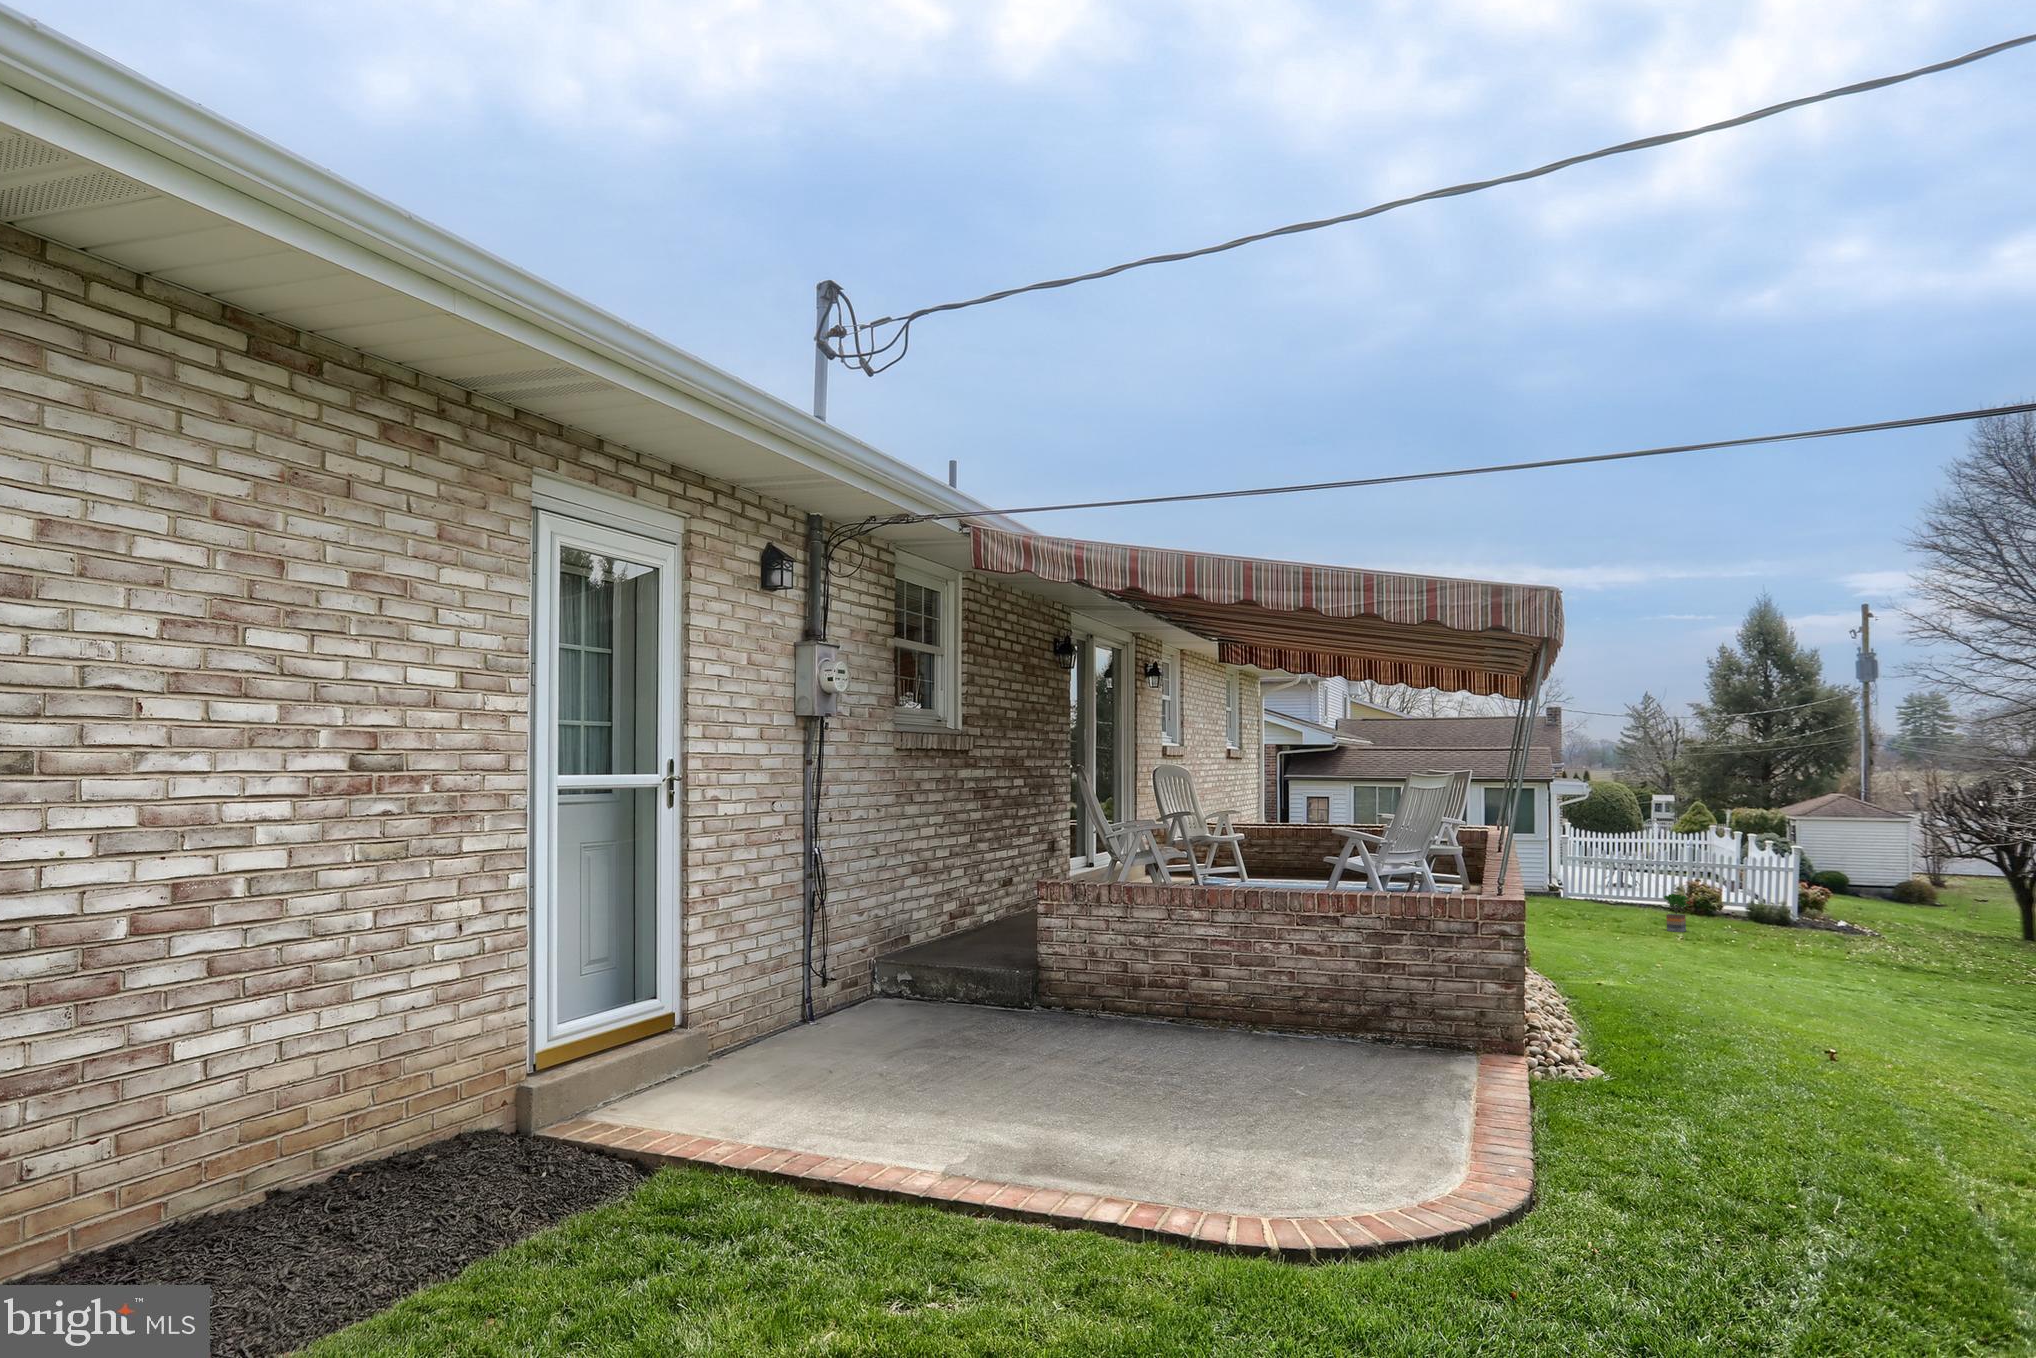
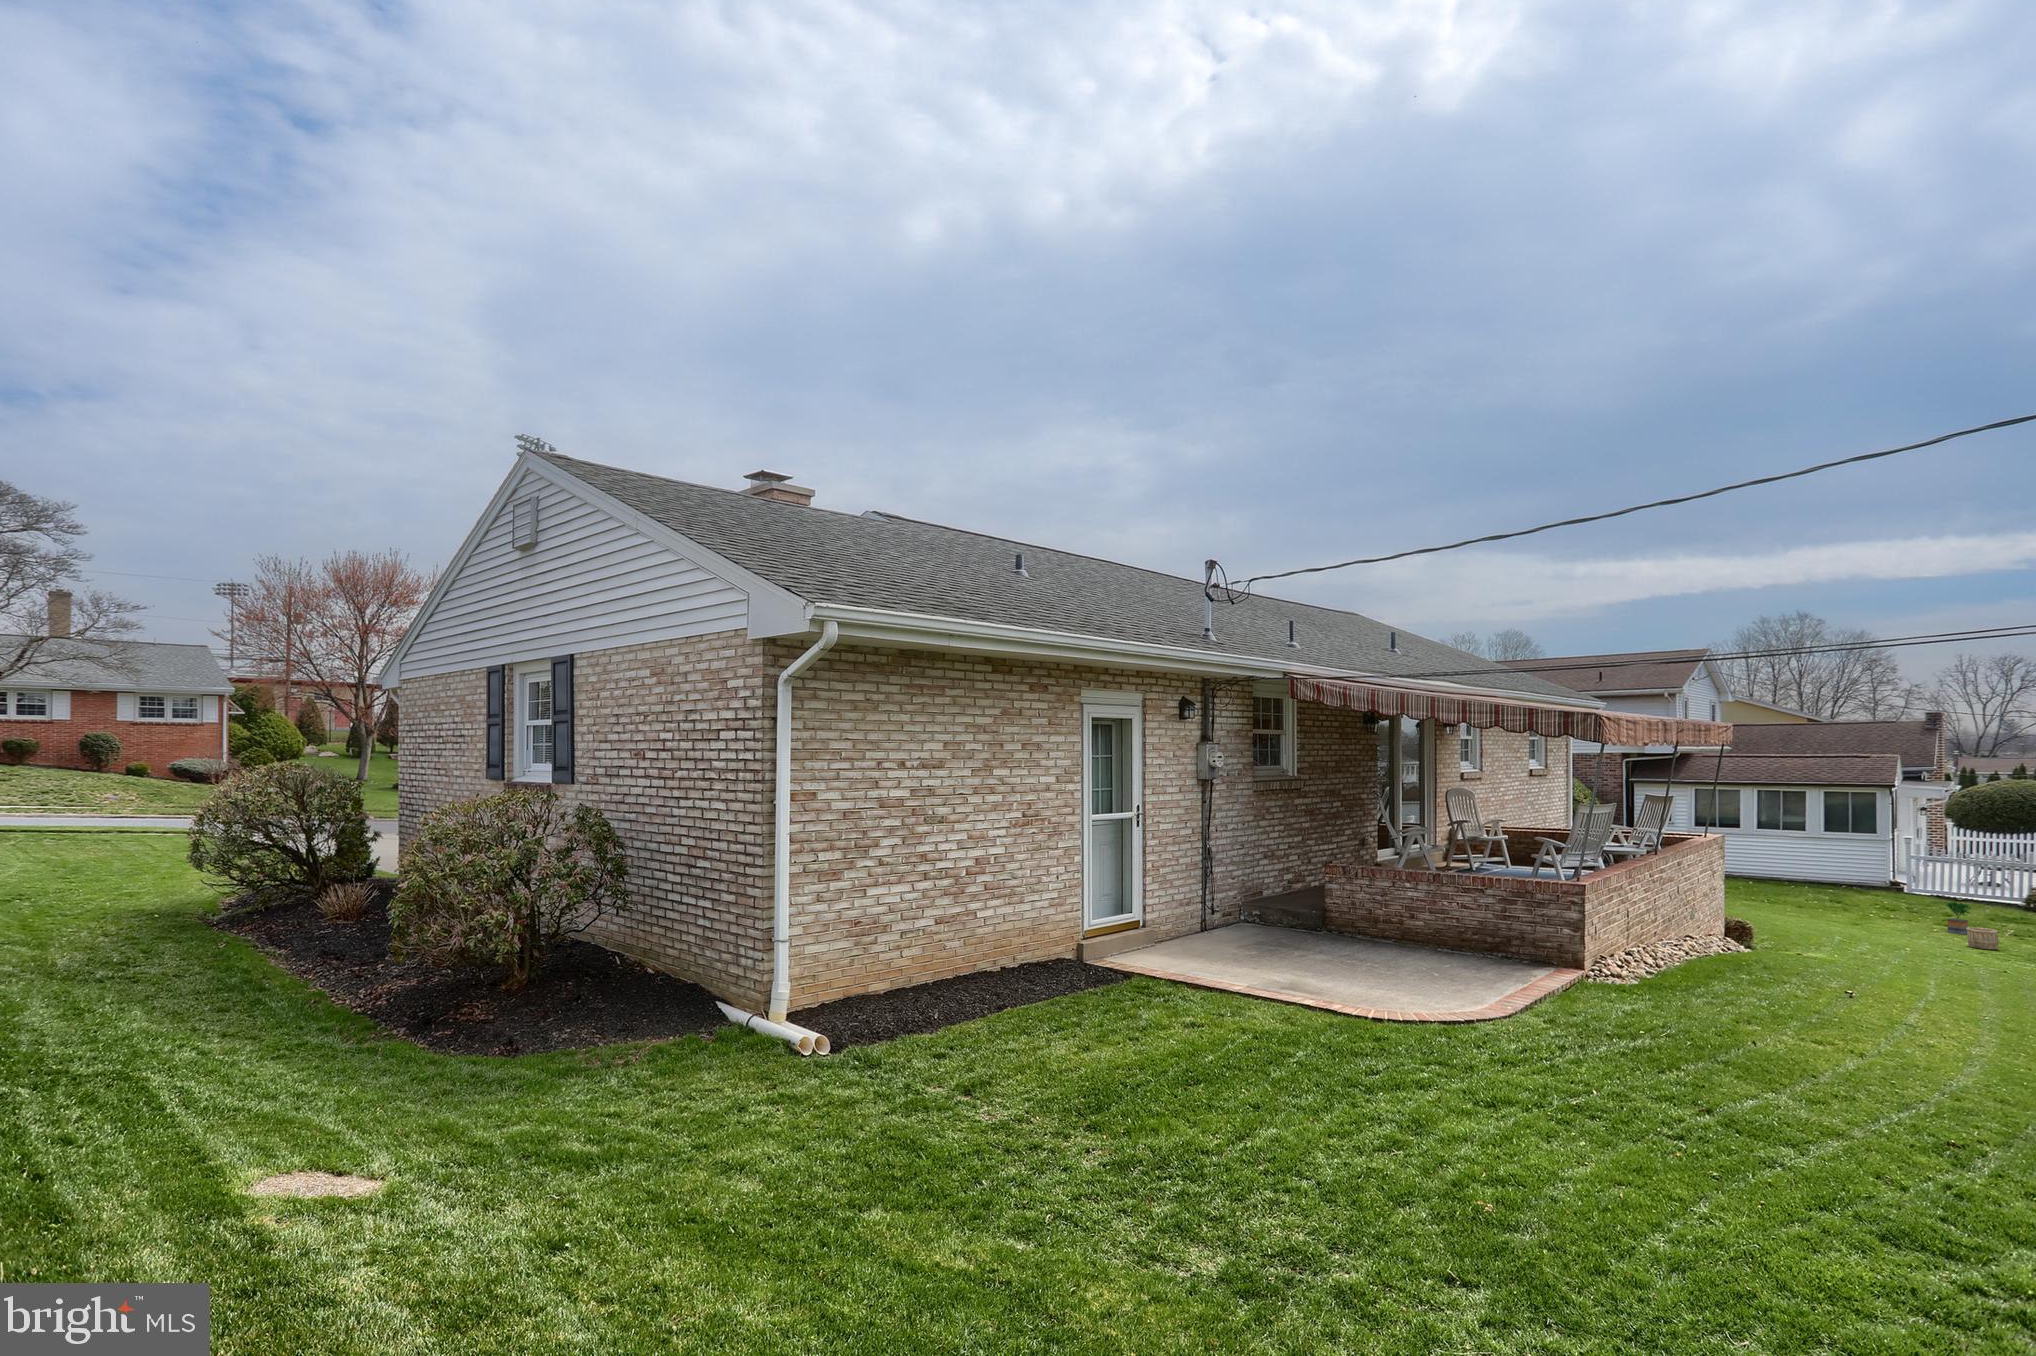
wooden bucket: none [1706,921,1739,946] -> present [1966,927,1998,950]

